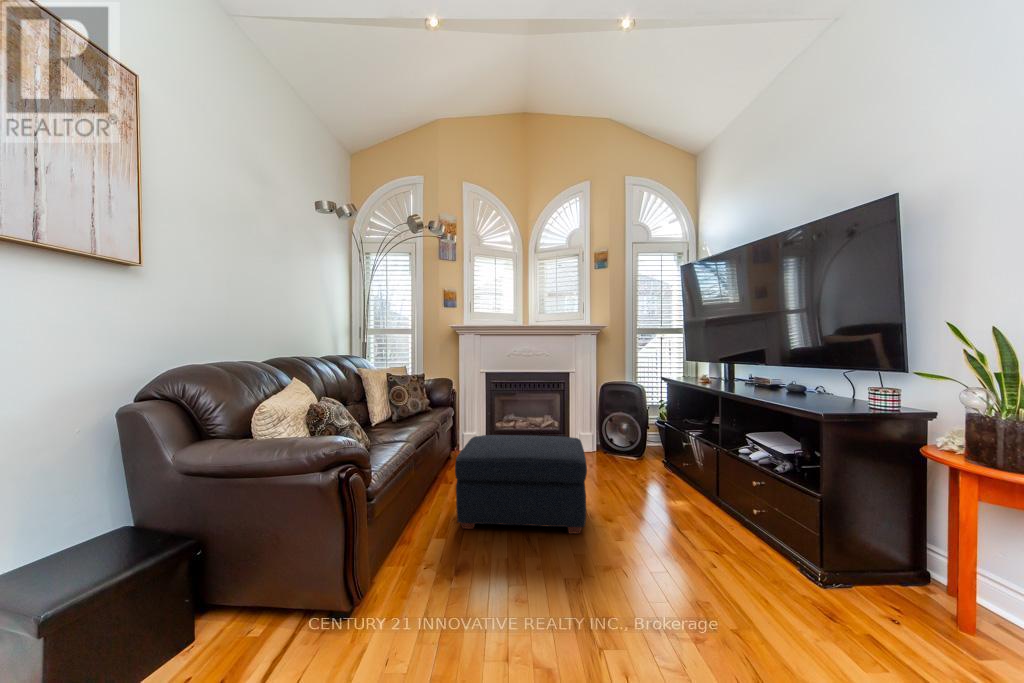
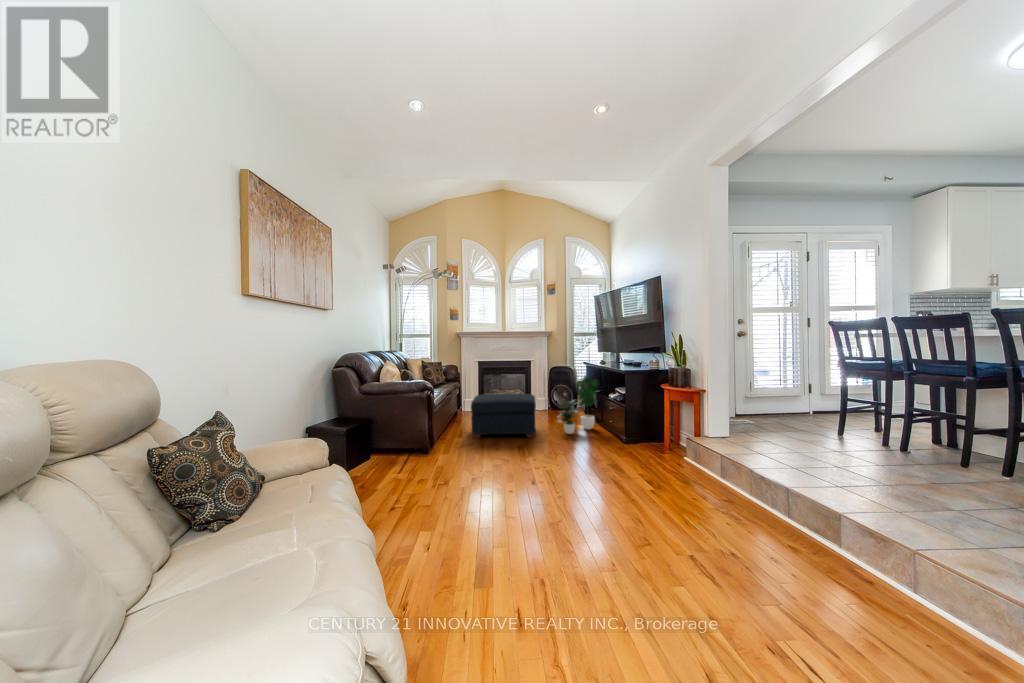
potted plant: none [625,398,714,524] -> present [558,376,598,434]

